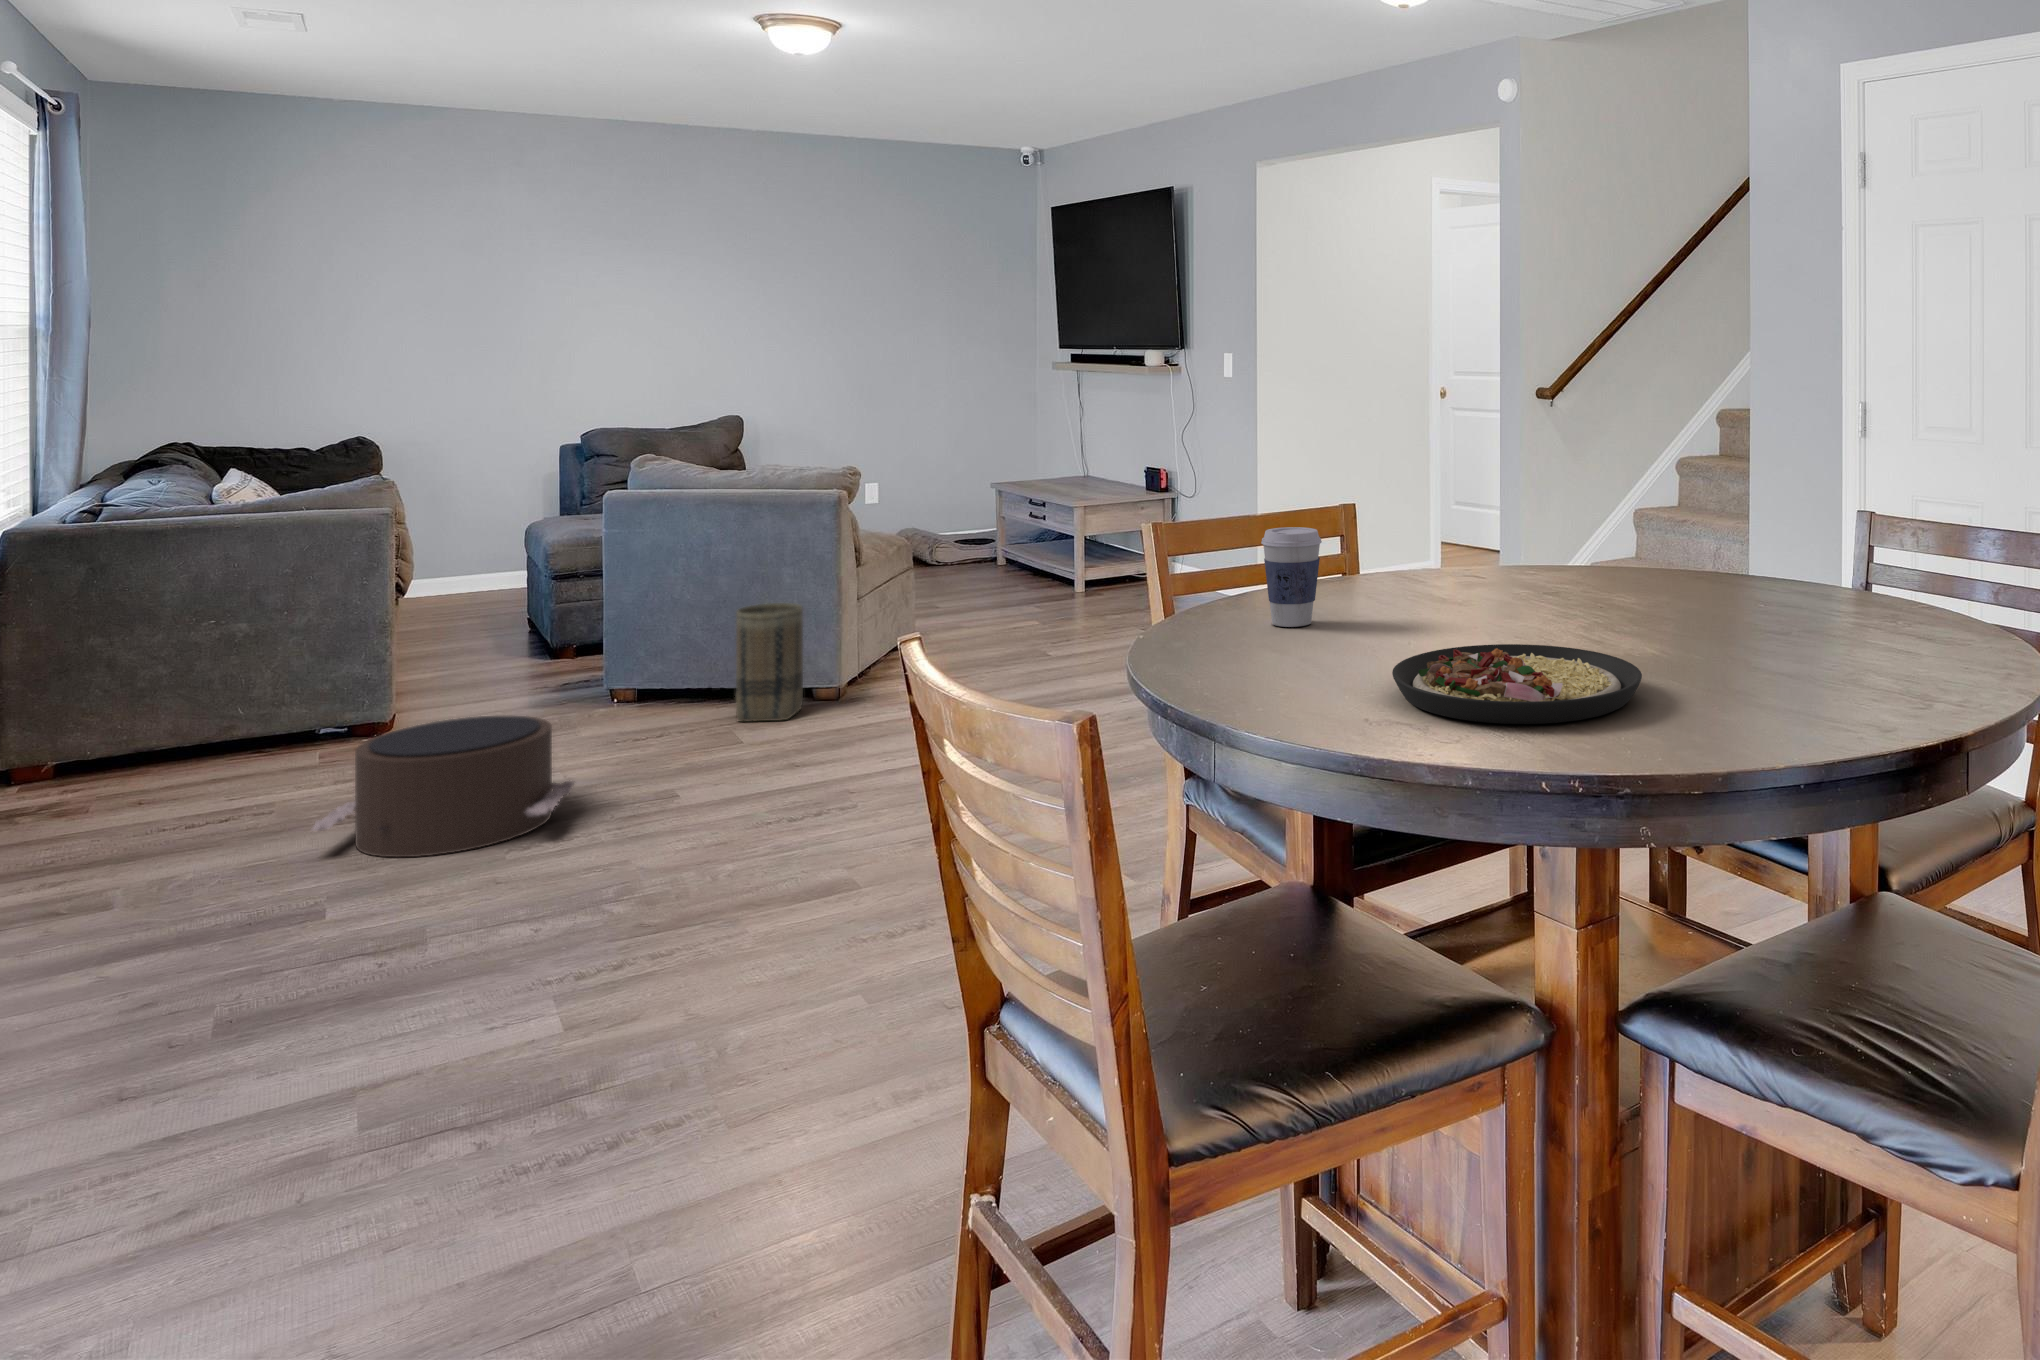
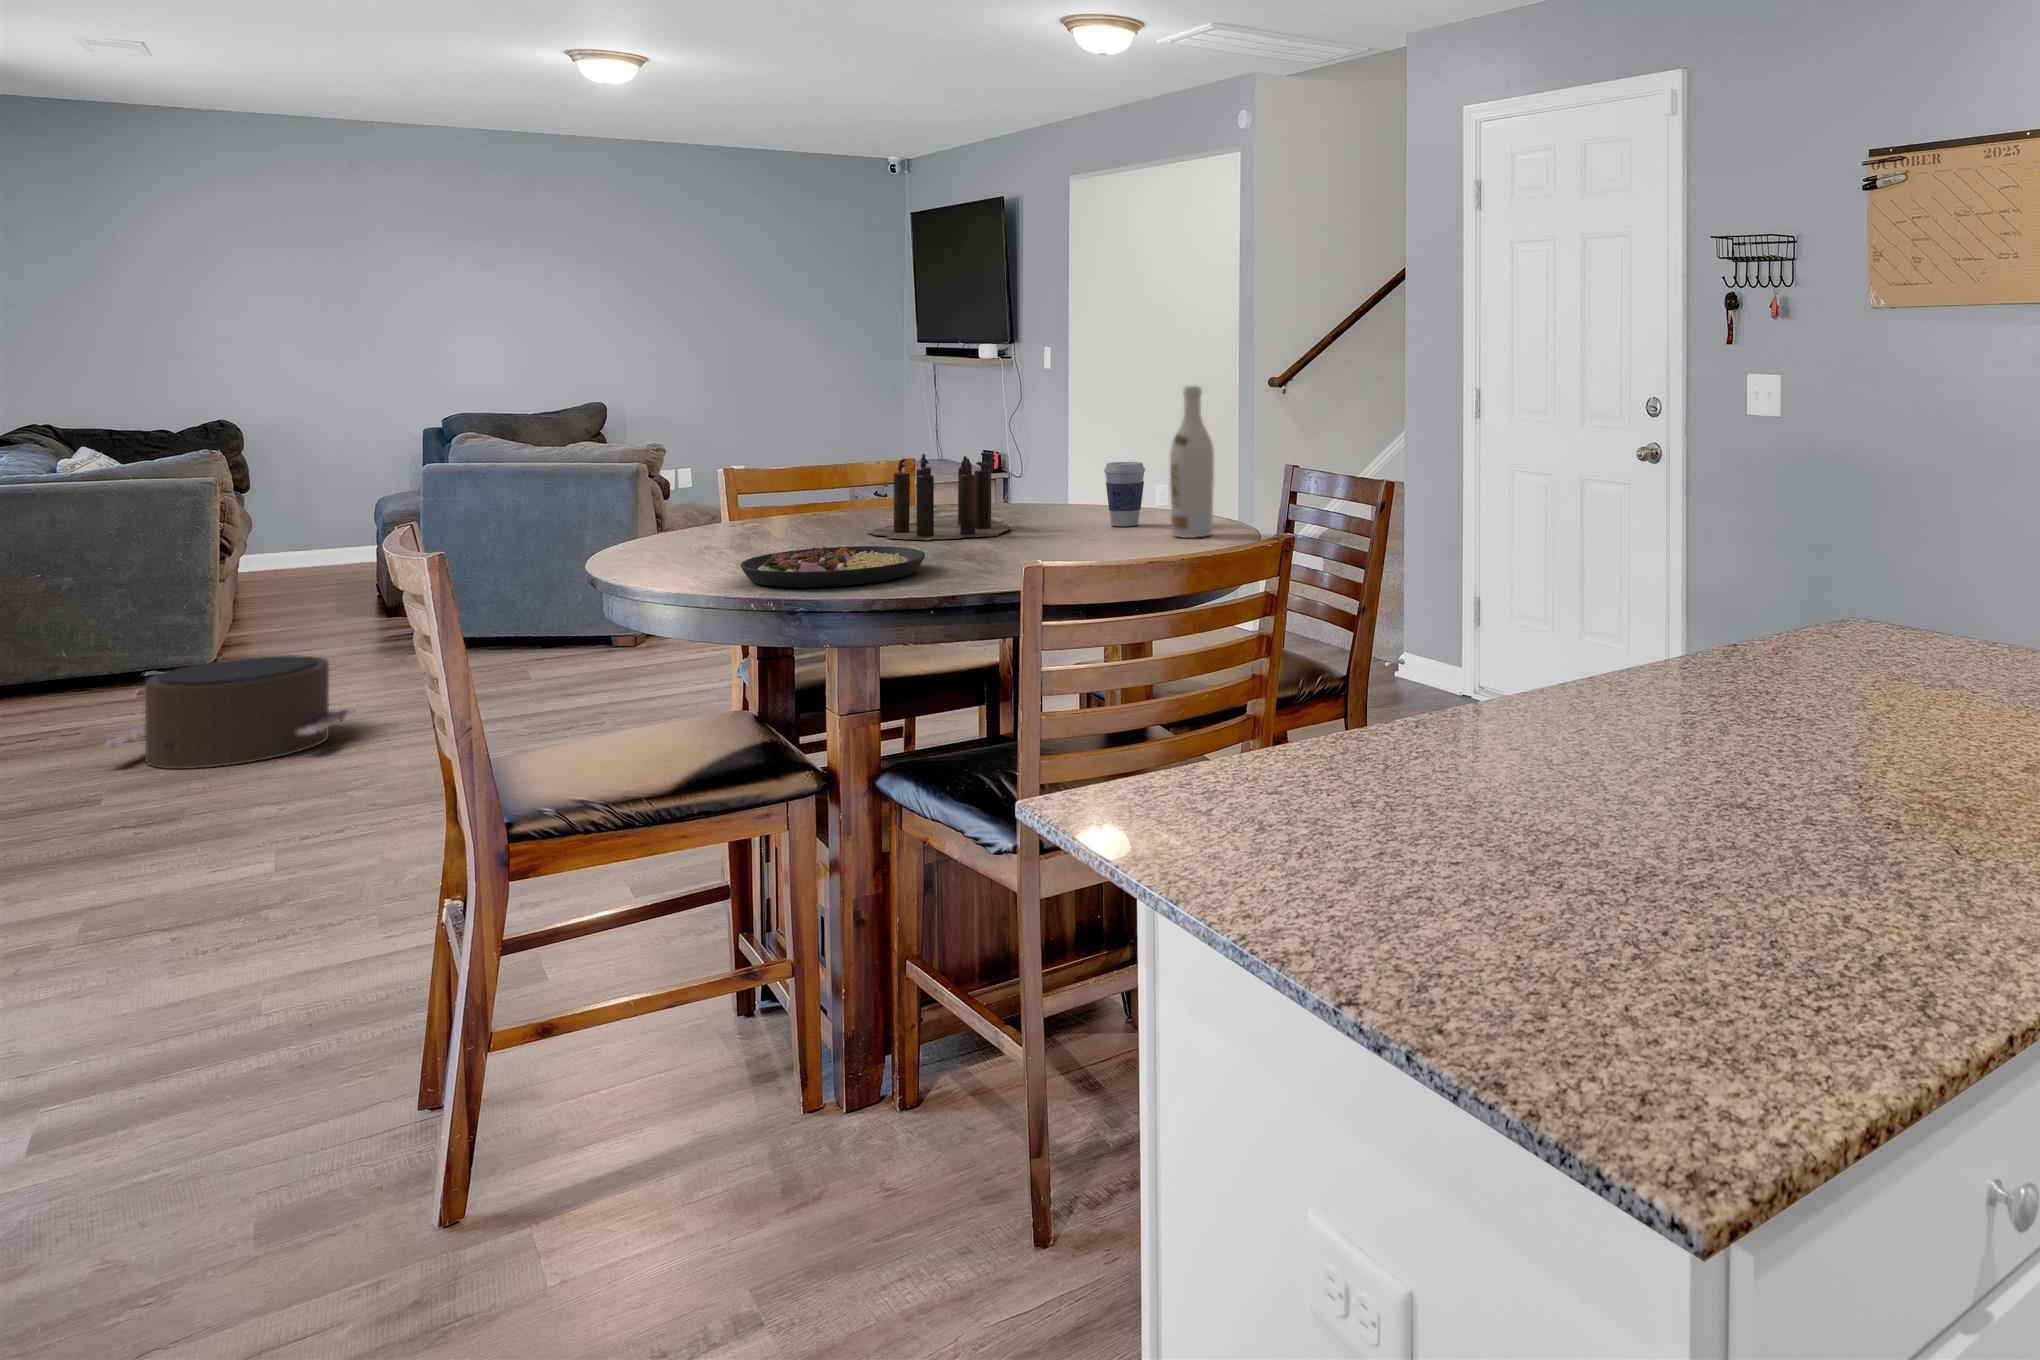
wine bottle: none [1813,408,1874,618] -> present [1170,386,1214,538]
candle: none [1390,499,1625,623] -> present [867,454,1011,540]
coffee cup: present [1261,527,1322,627] -> present [1104,462,1145,526]
basket: present [736,603,803,722] -> none [529,567,596,671]

